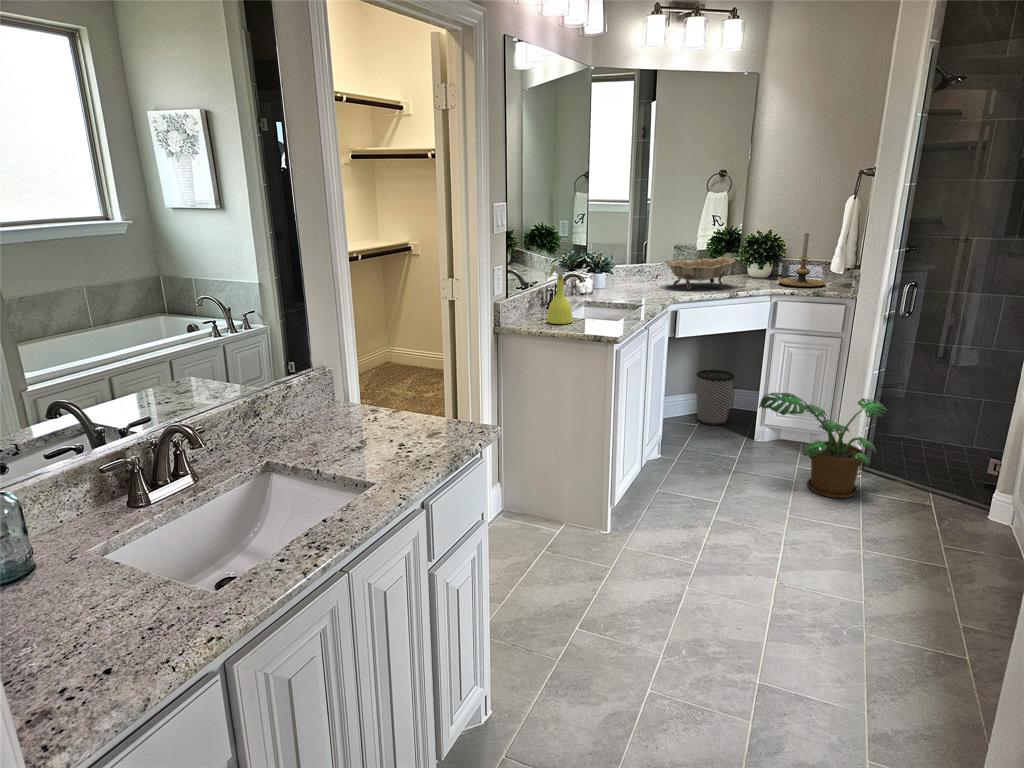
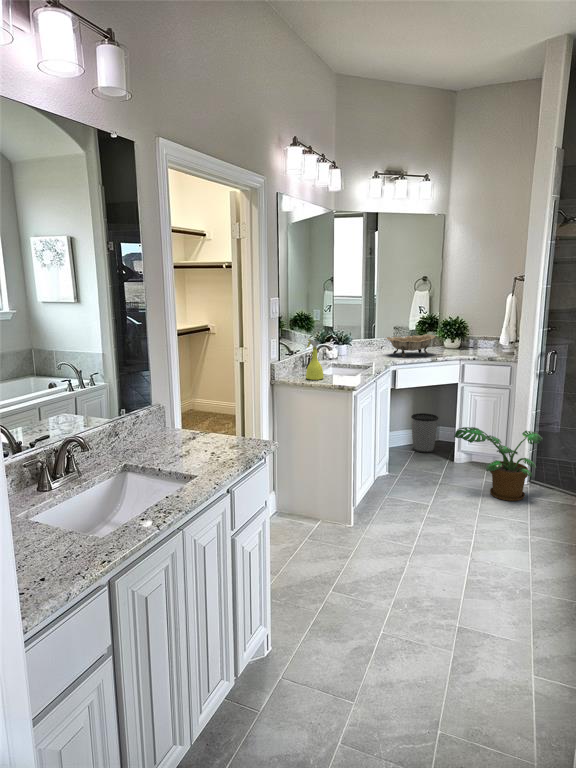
candle holder: present [778,233,826,287] -> none [465,318,498,354]

